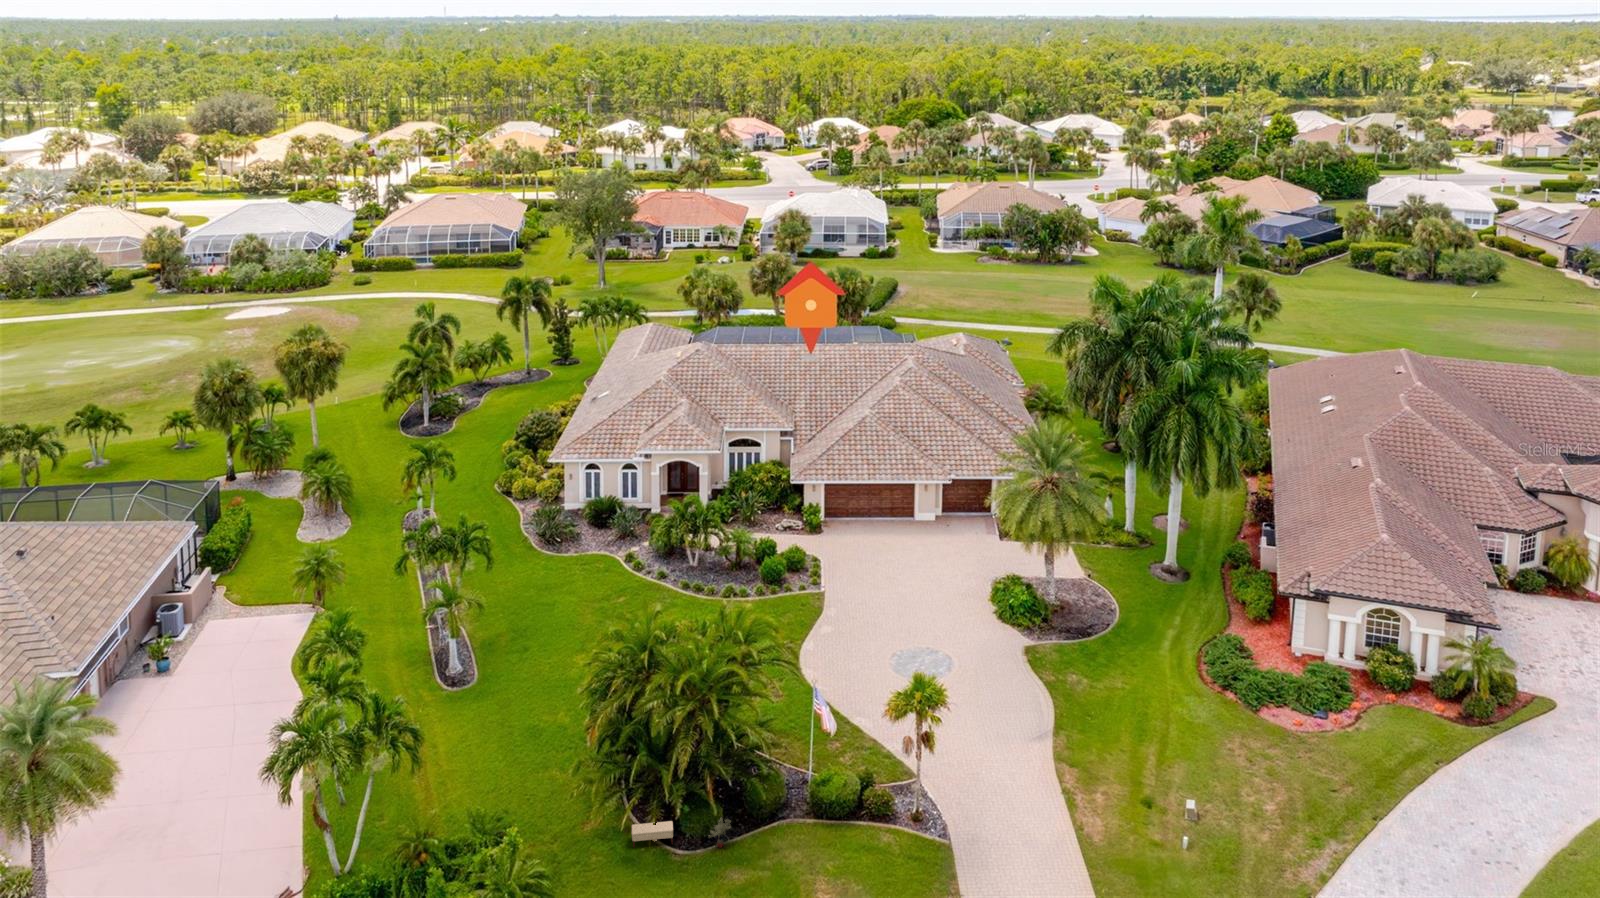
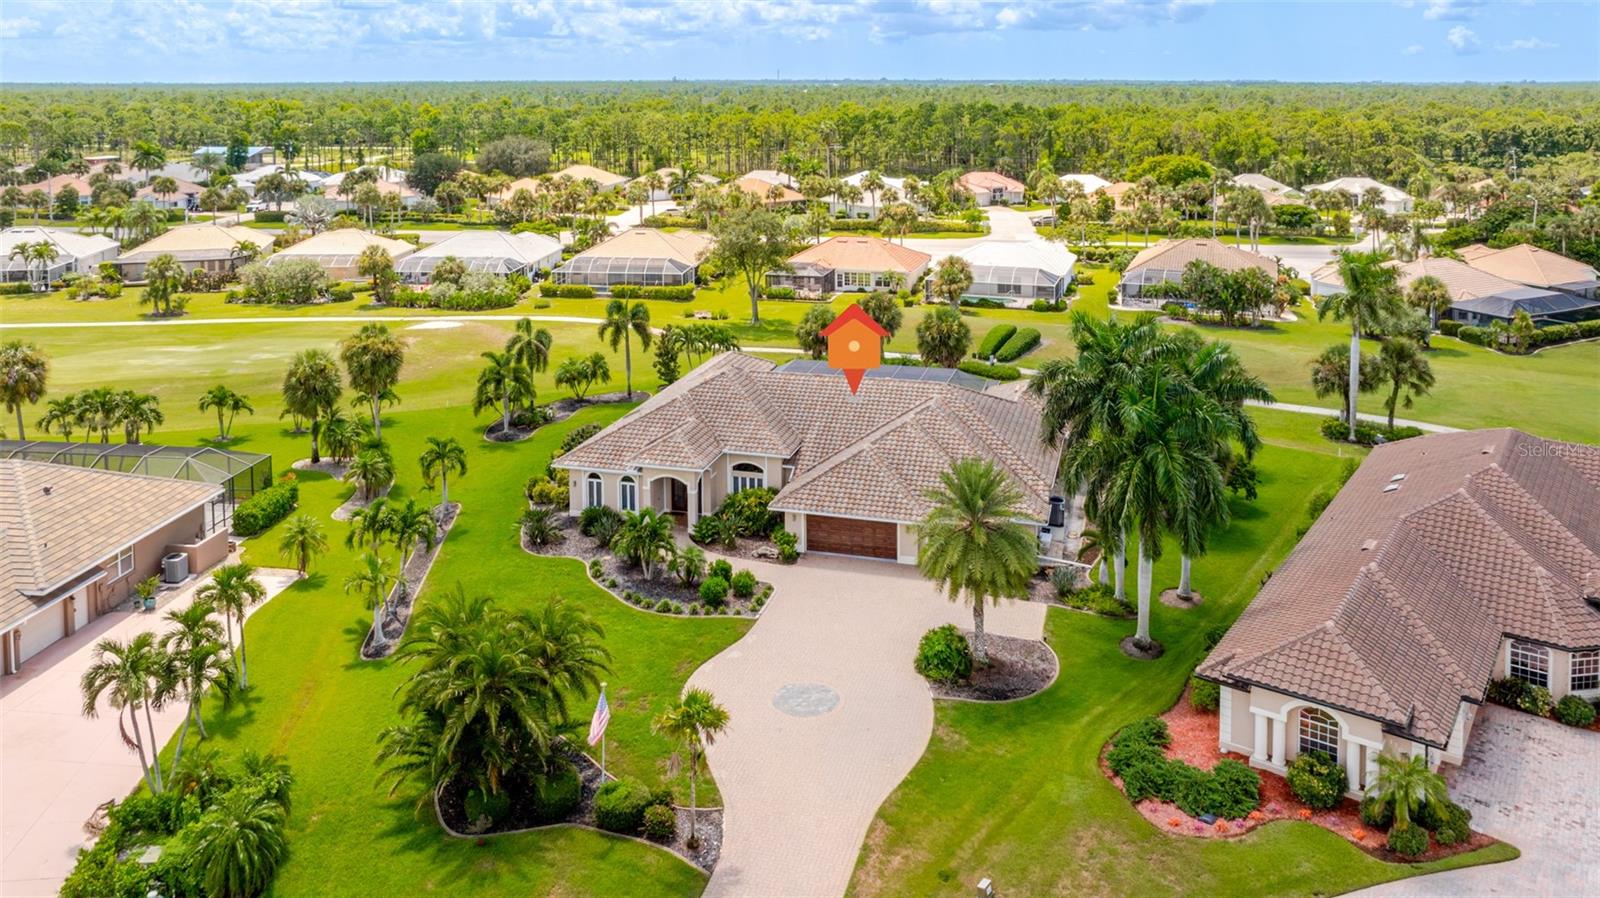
bench: present [632,821,673,848] -> none [400,807,445,834]

